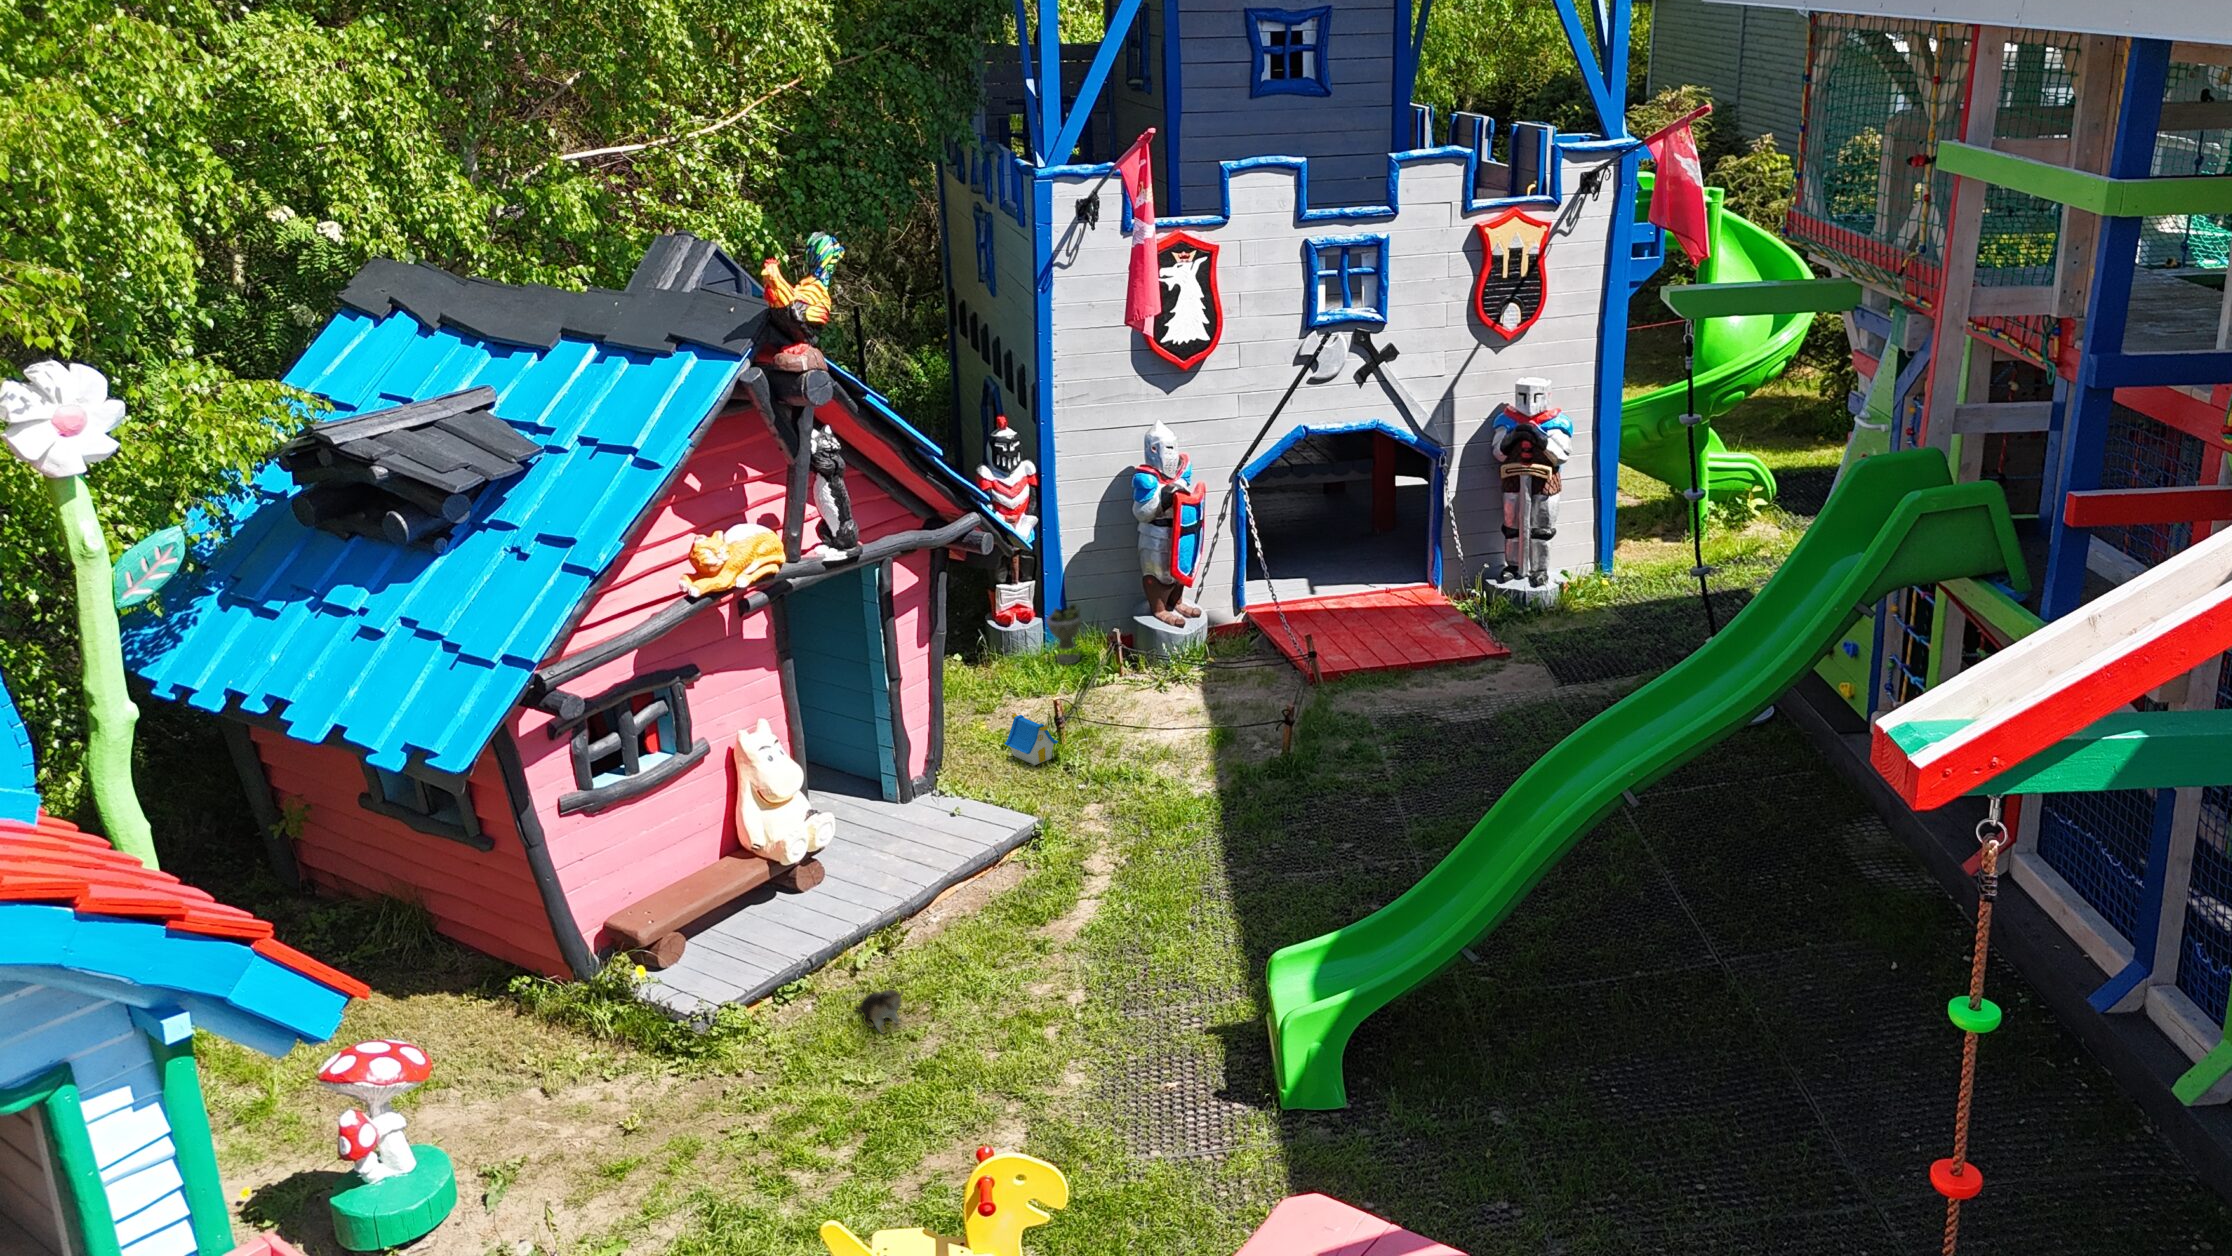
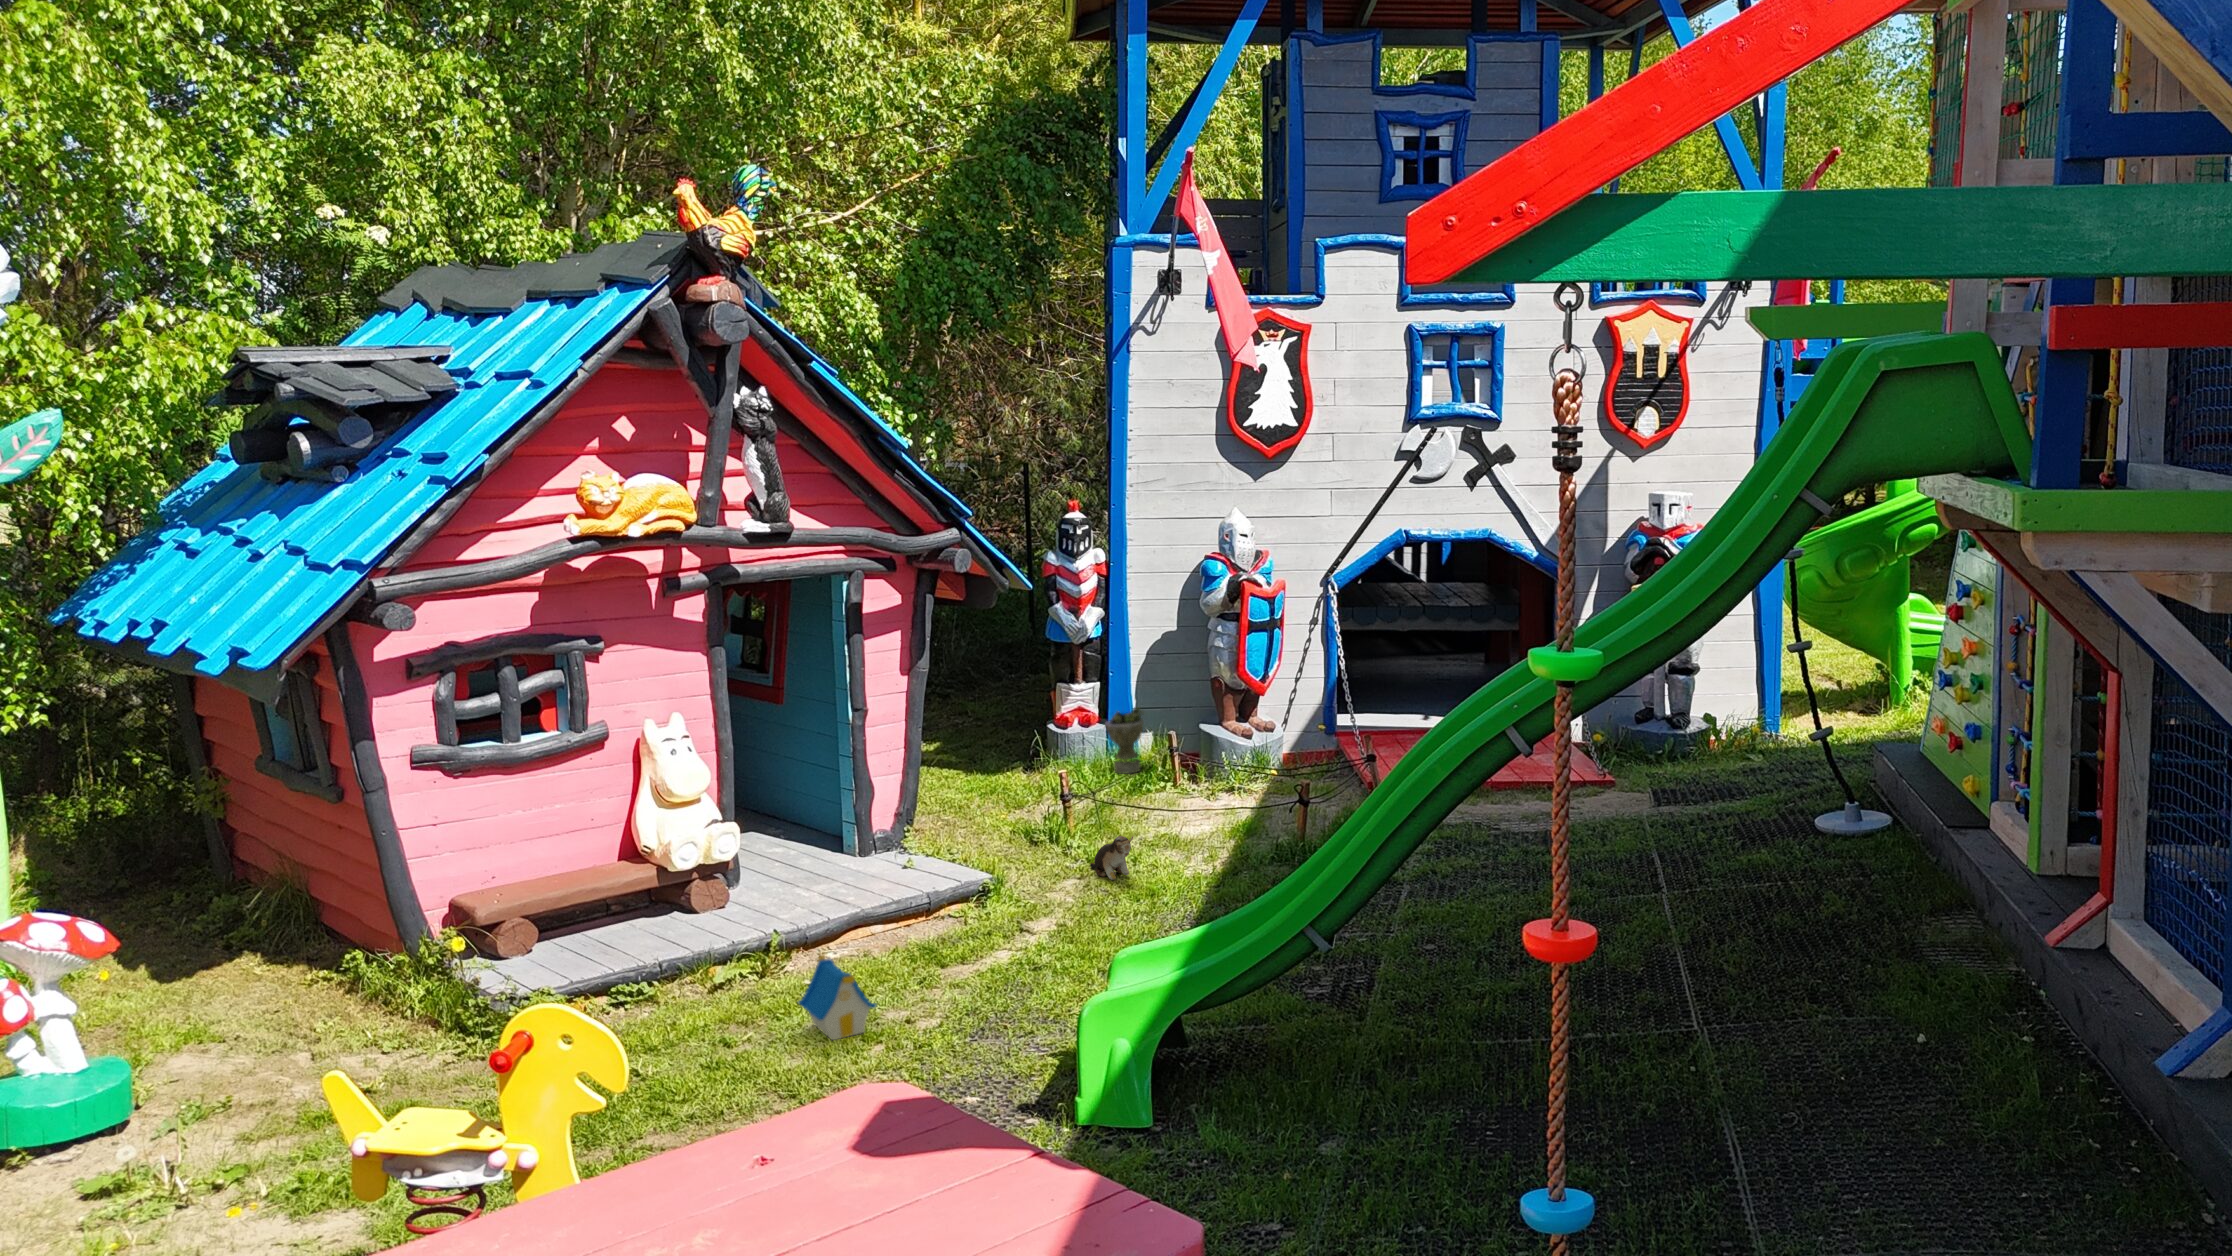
toy house: present [1005,713,1058,765] -> present [799,956,876,1040]
plush toy: present [854,989,904,1033] -> present [1090,836,1133,880]

